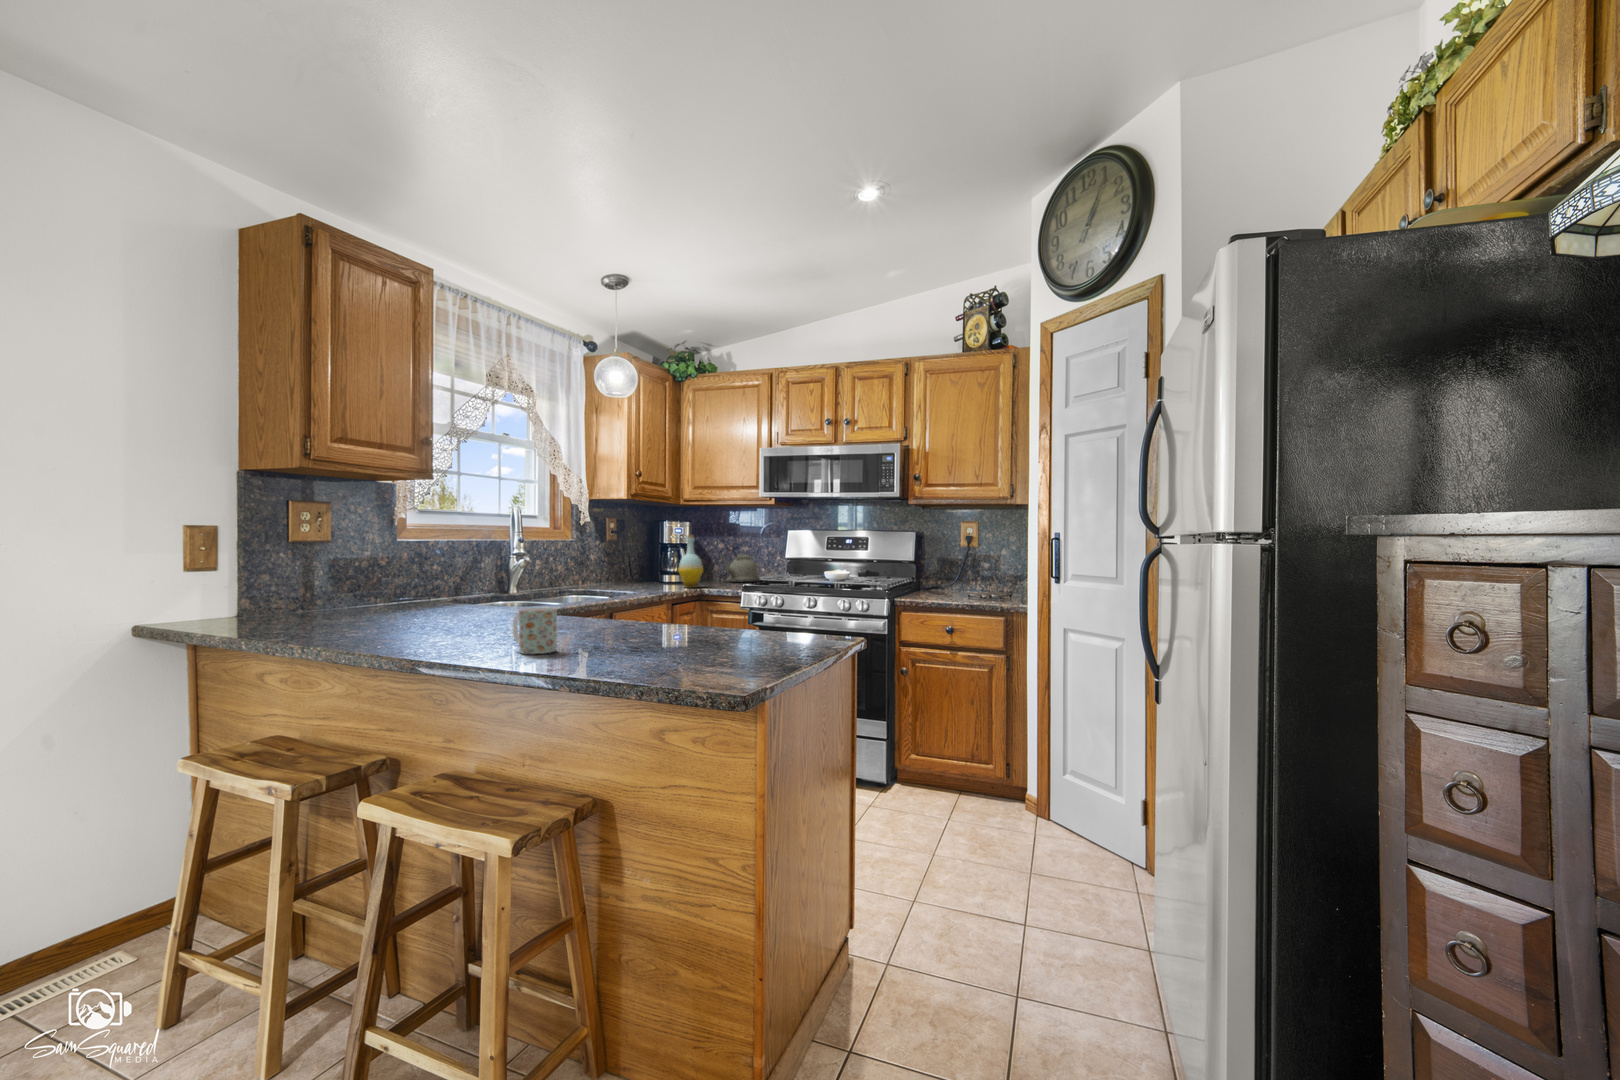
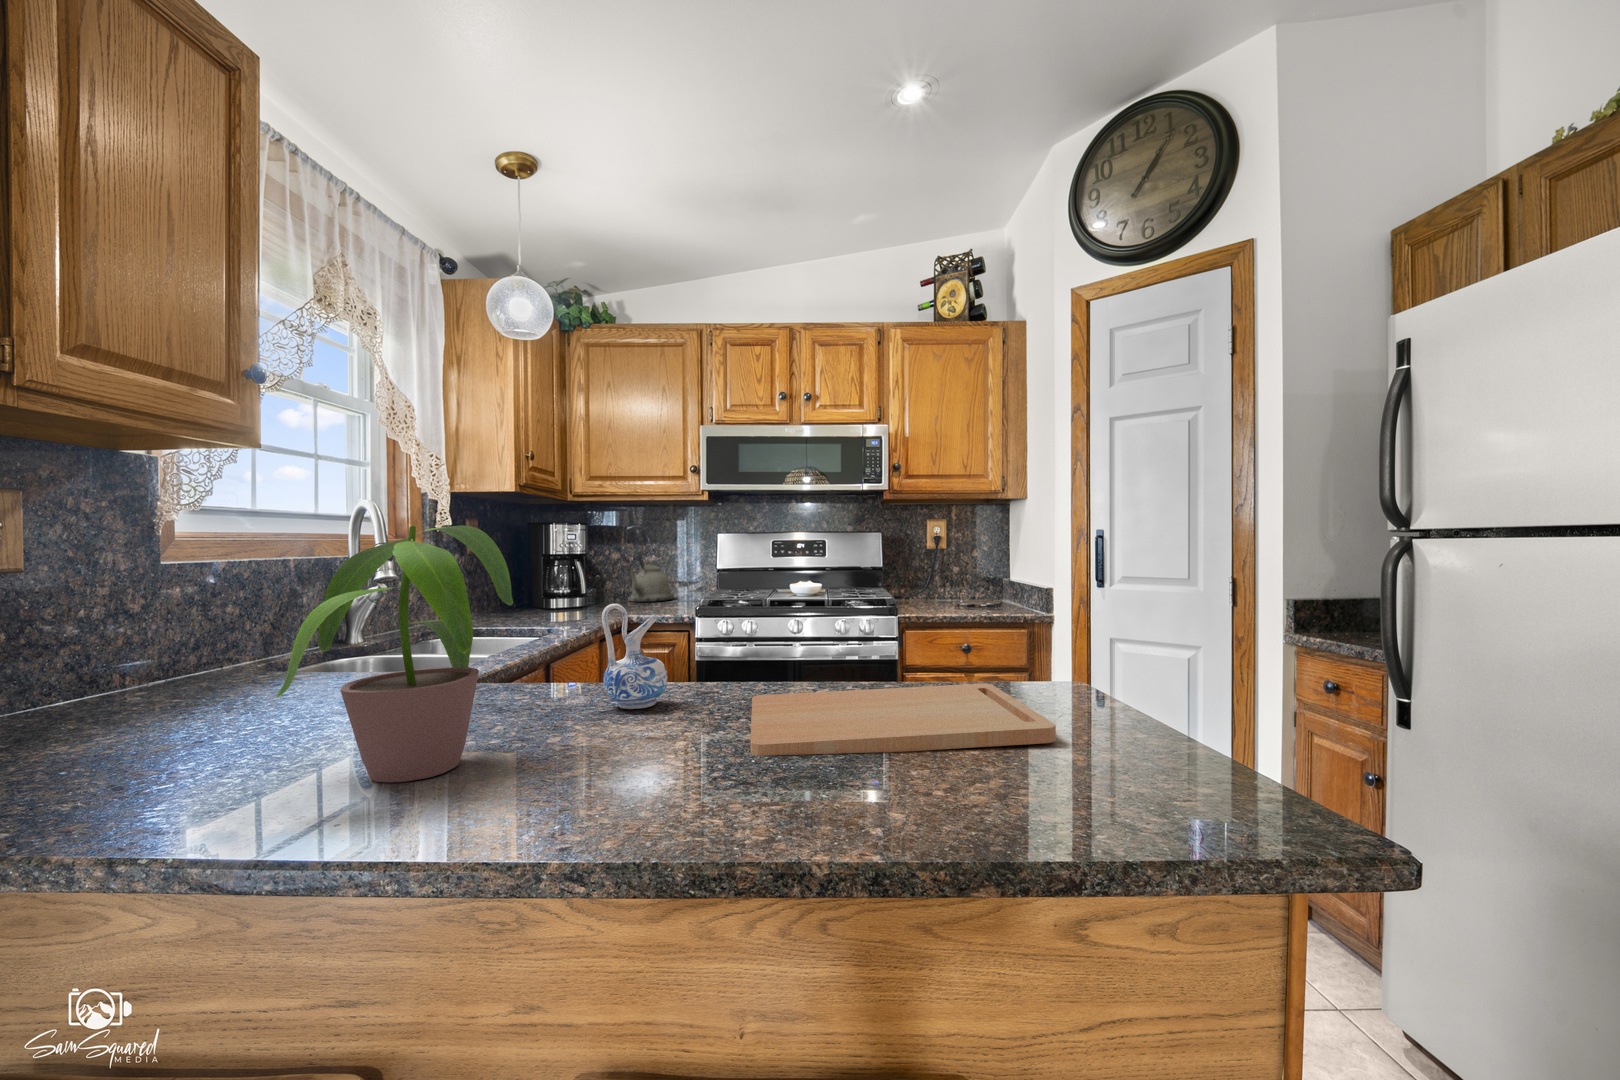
potted plant: none [367,521,503,634] -> present [277,525,513,782]
bottle: present [678,535,703,588] -> none [585,542,620,614]
ceramic pitcher: none [556,566,593,624] -> present [602,604,667,709]
mug: present [513,607,557,654] -> none [726,706,843,827]
cutting board: none [574,622,758,647] -> present [750,684,1056,756]

